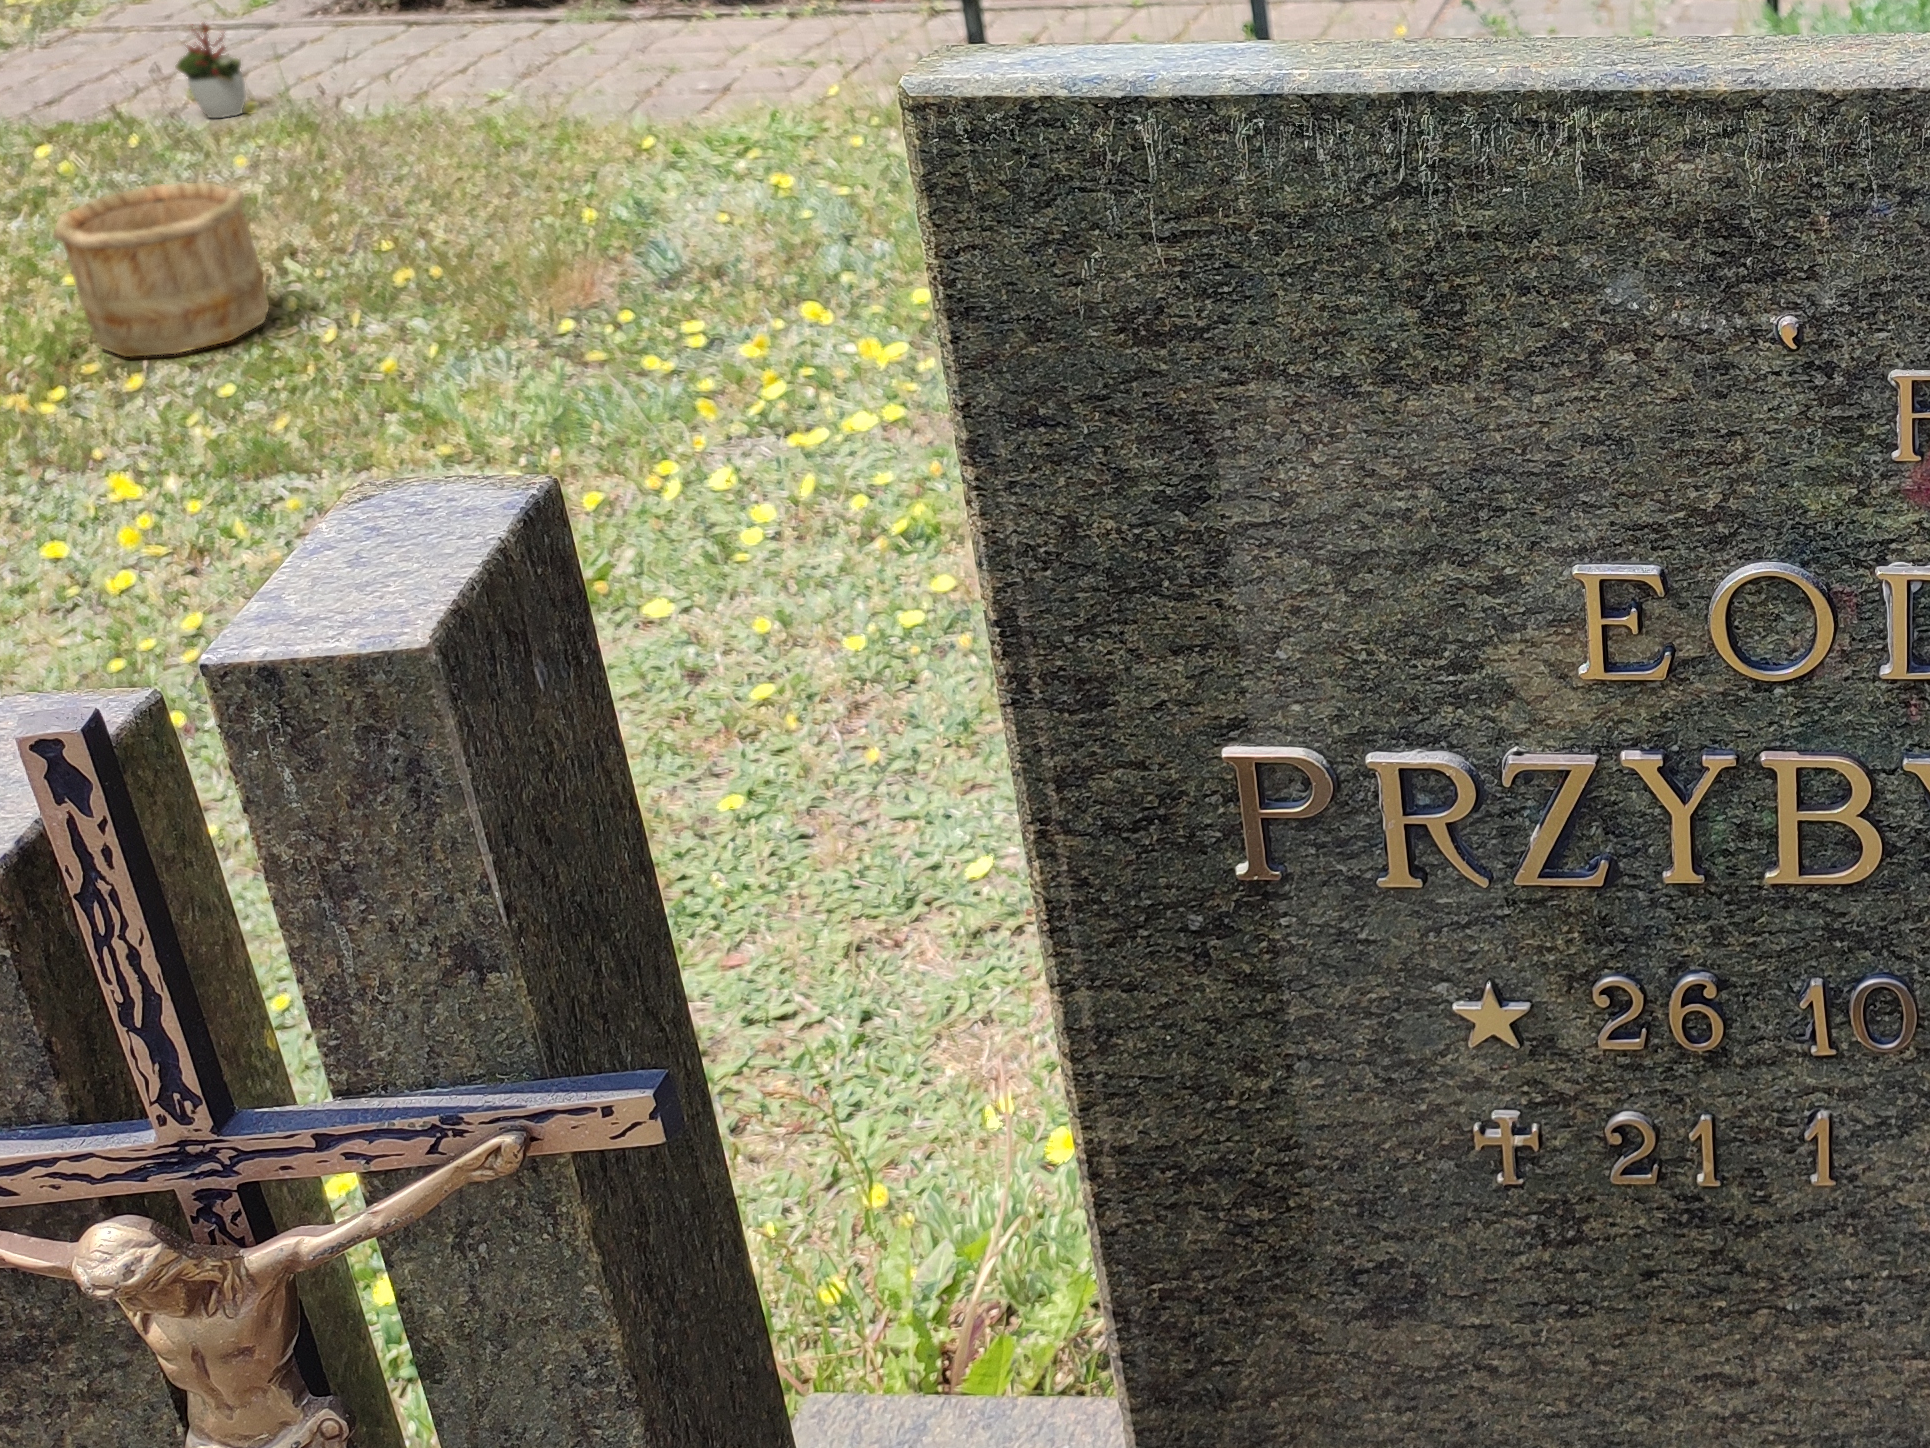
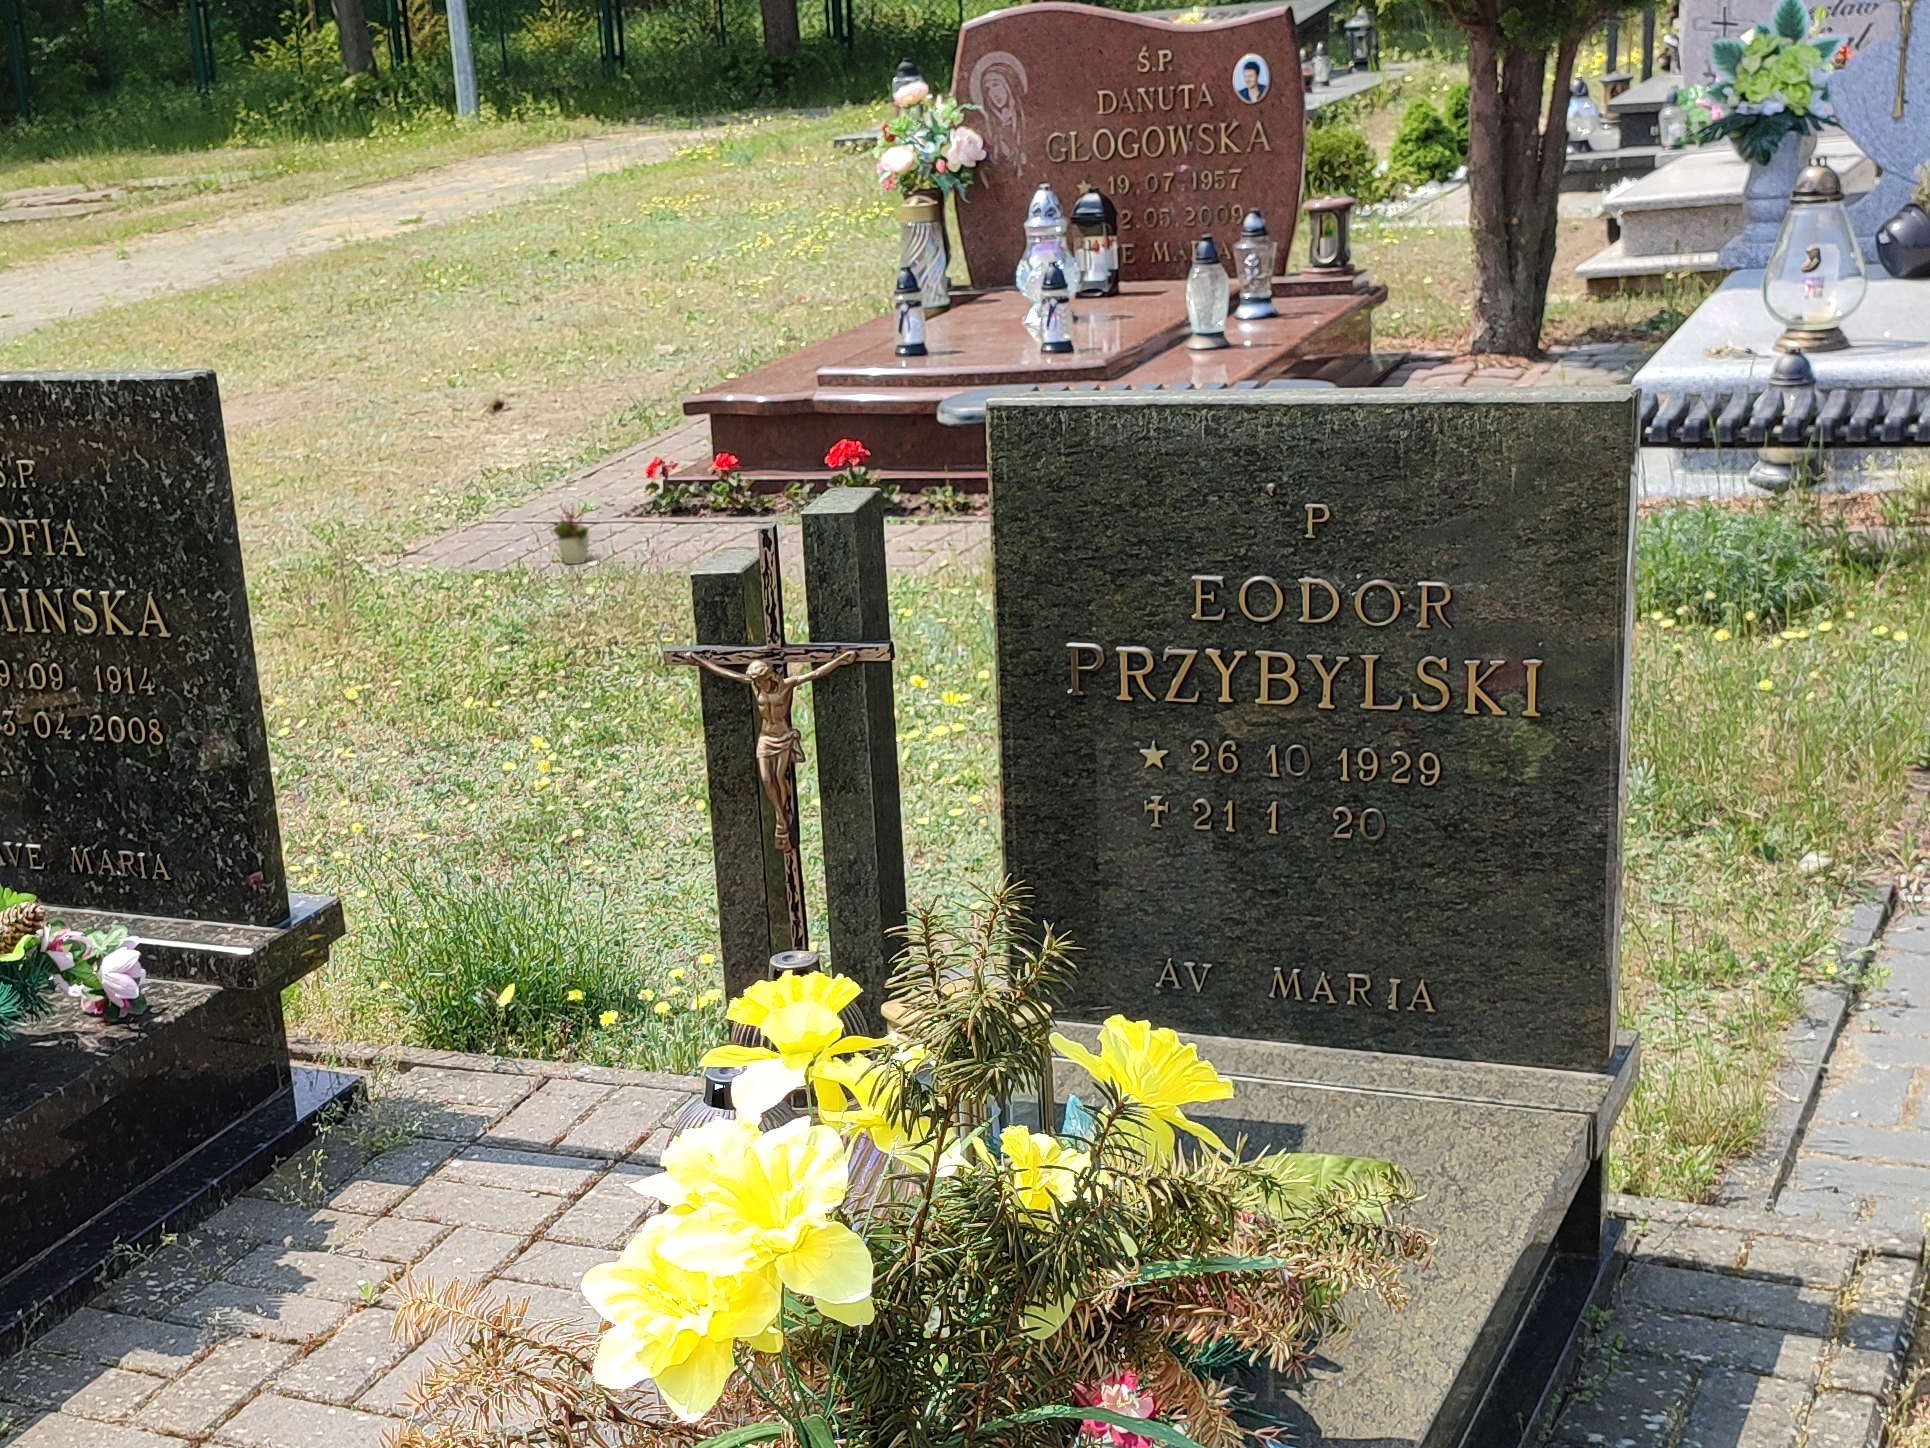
wooden bucket: present [53,183,270,357] -> none [507,580,608,675]

